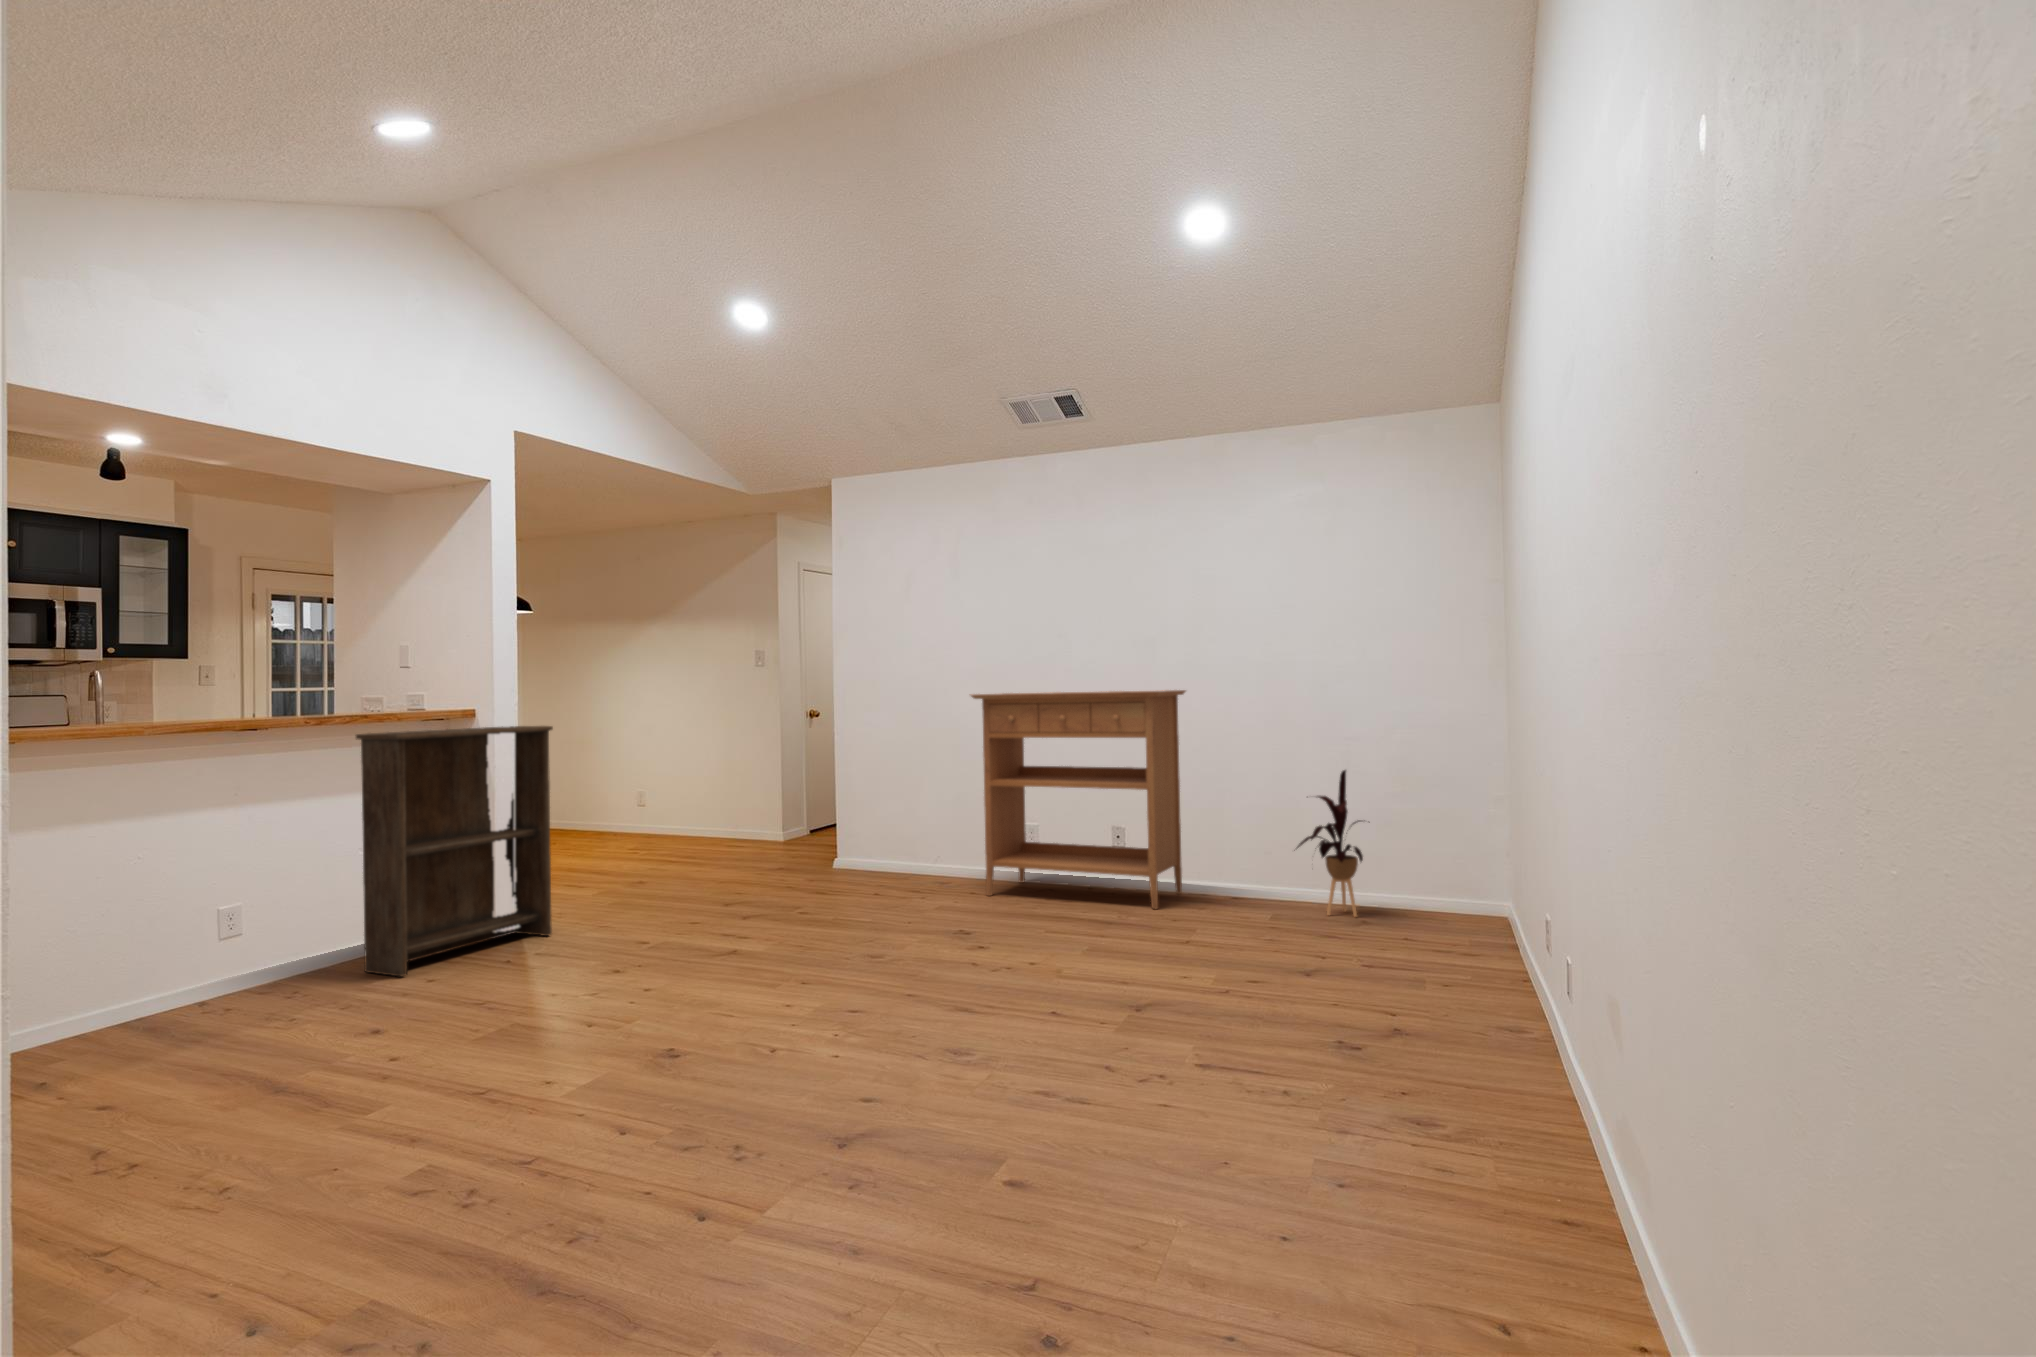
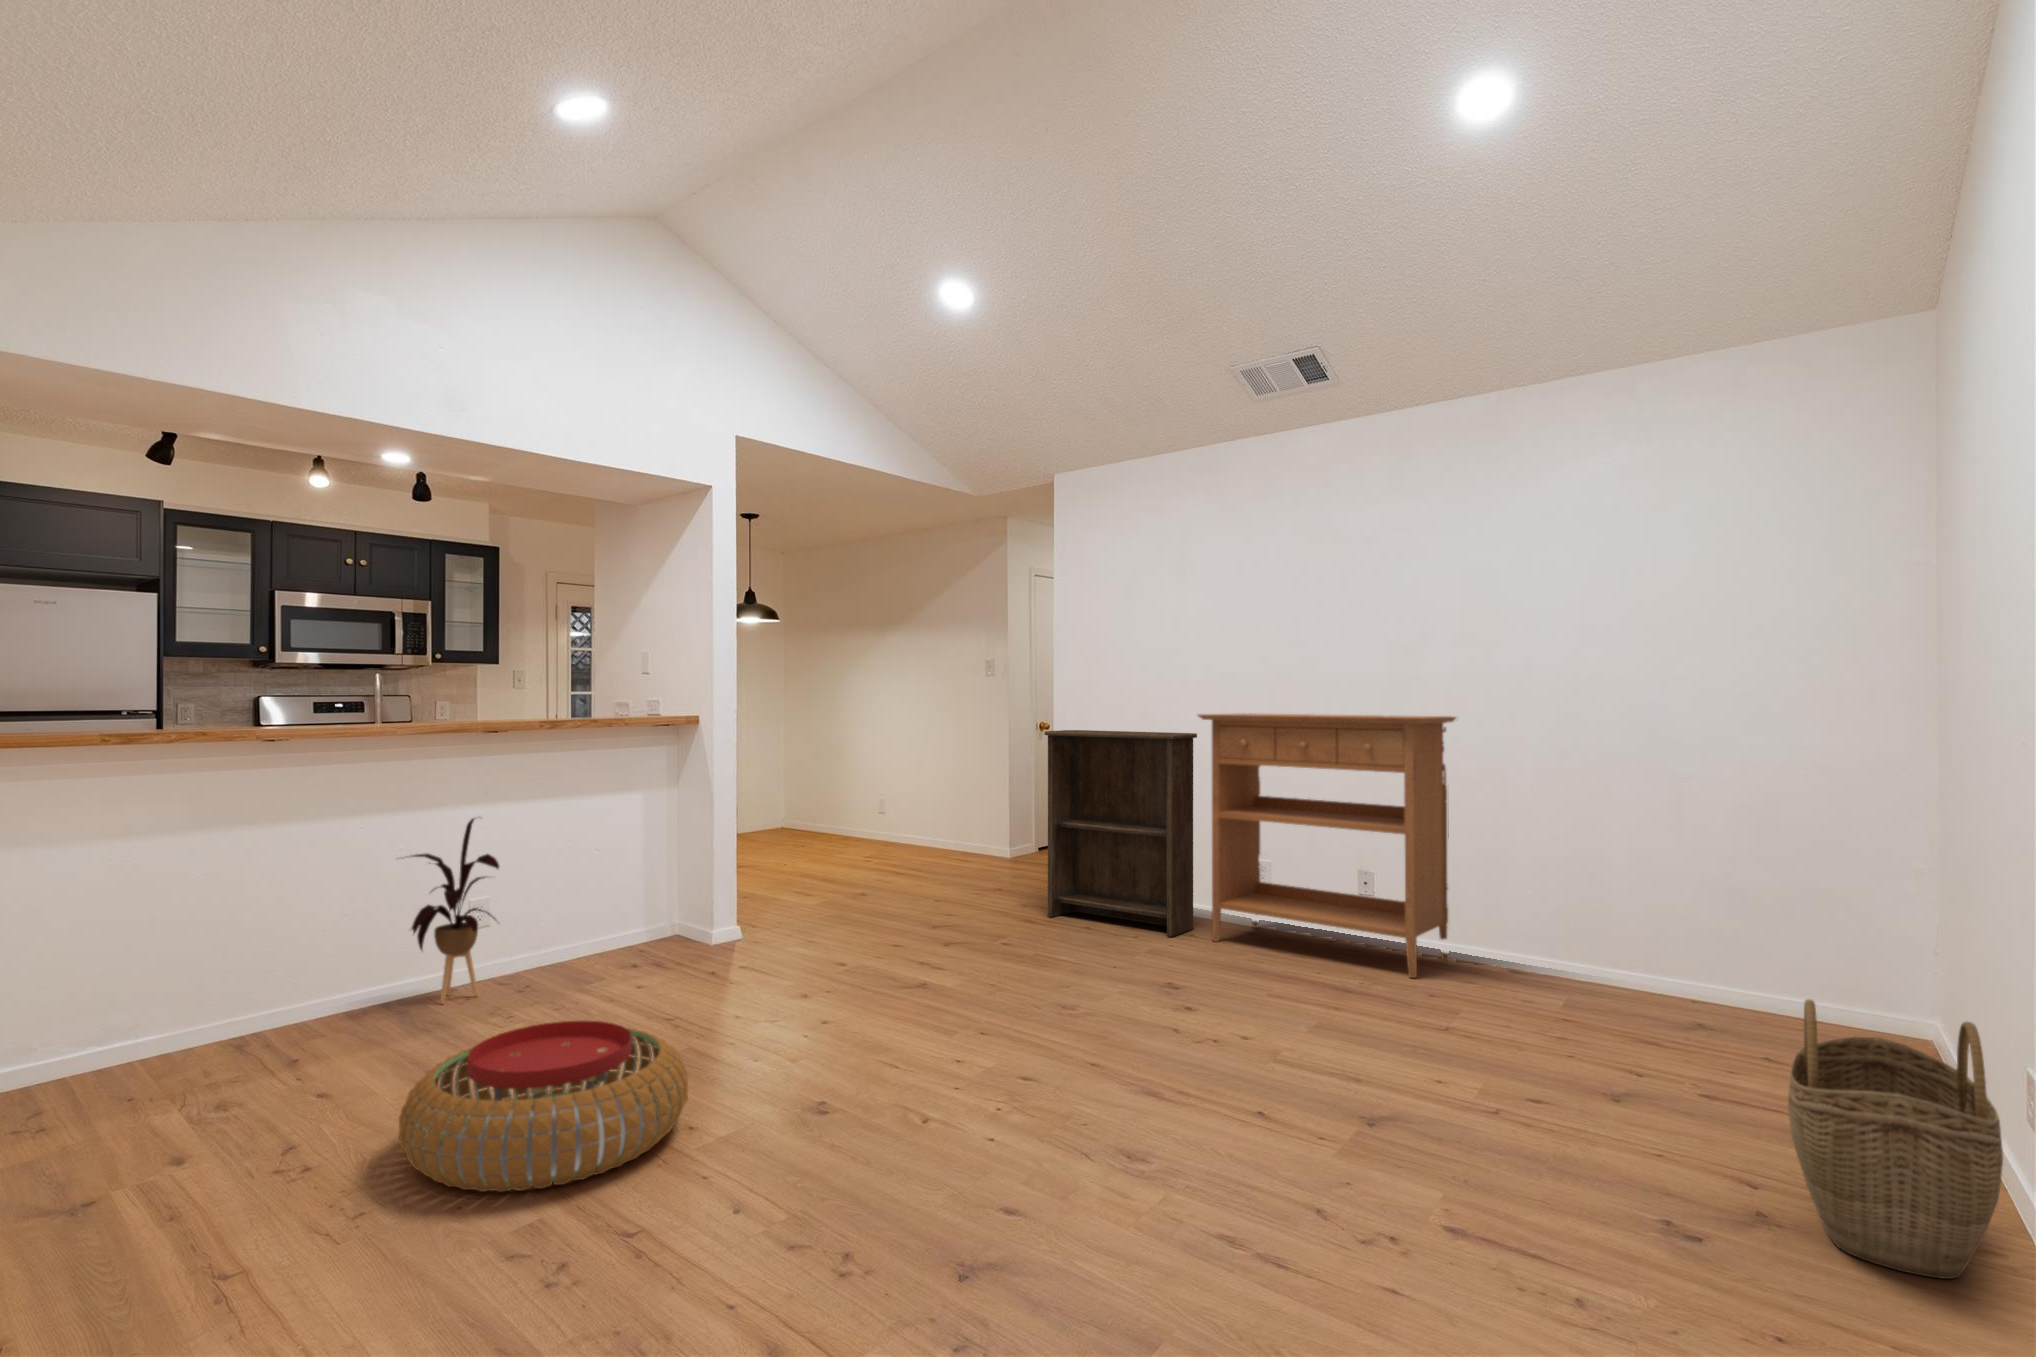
bookshelf: present [356,726,553,977] -> present [1044,730,1197,937]
house plant: present [1297,770,1363,917] -> present [411,818,499,1004]
woven basket: none [1418,876,1537,1052] -> present [1788,999,2003,1279]
pouf: none [253,994,546,1152] -> present [399,1021,688,1192]

